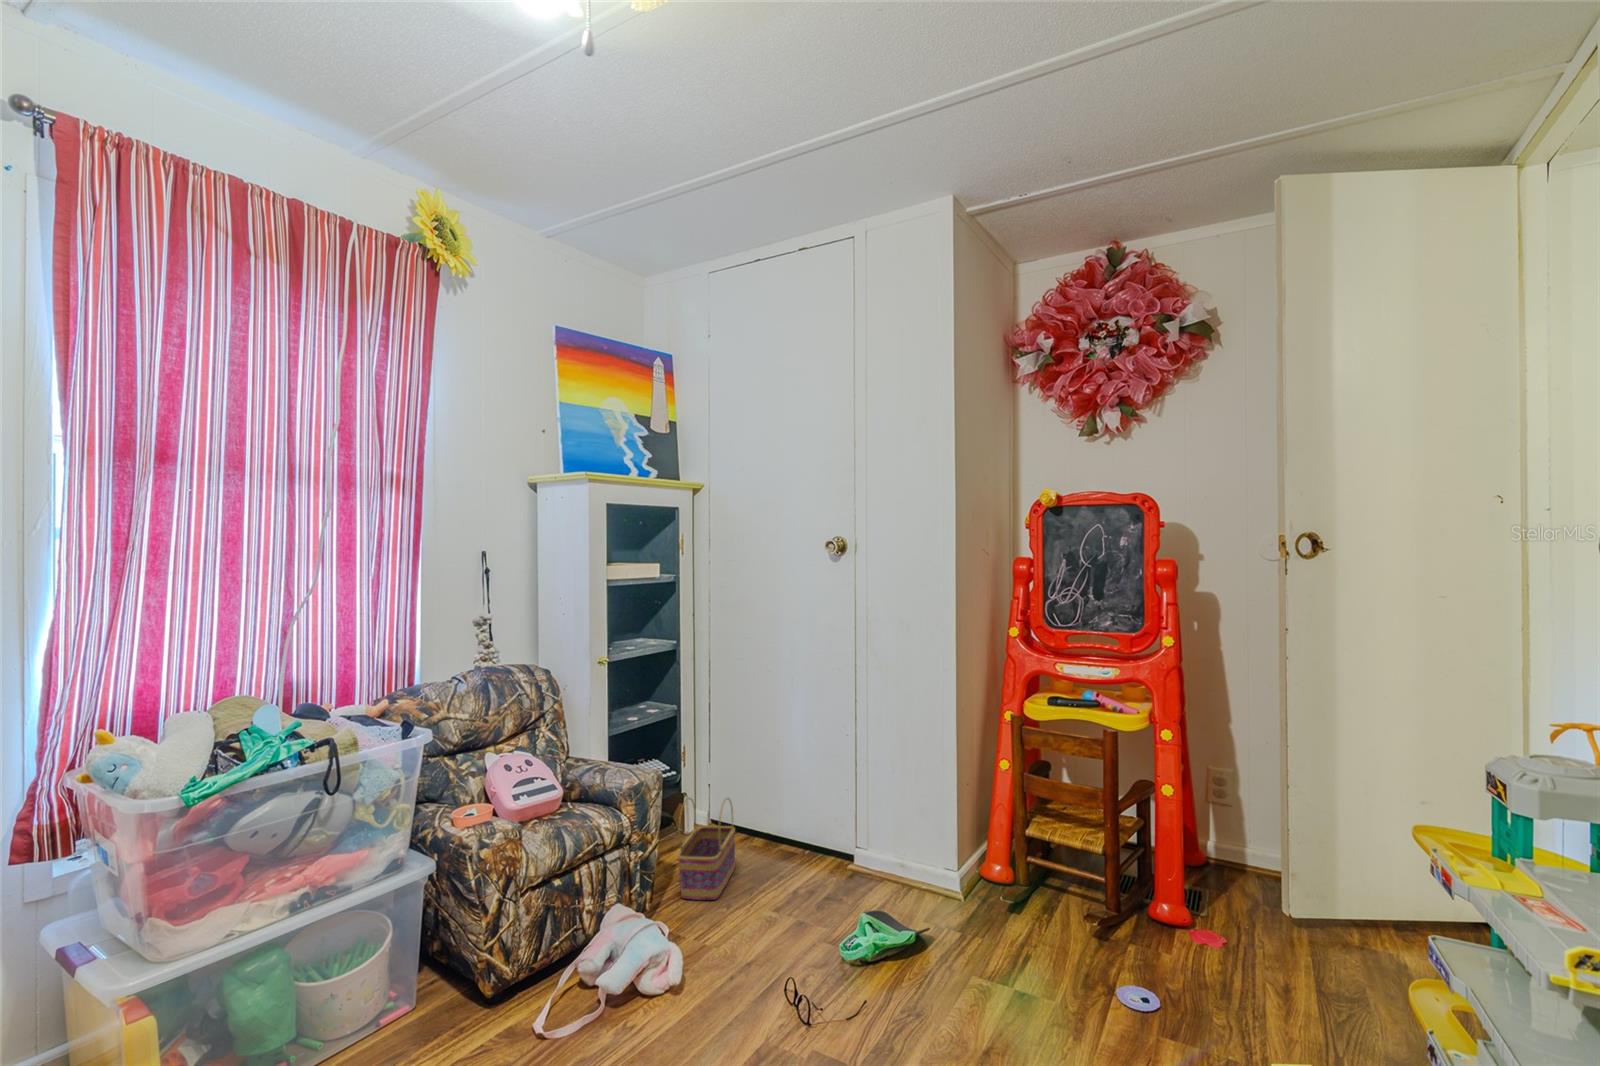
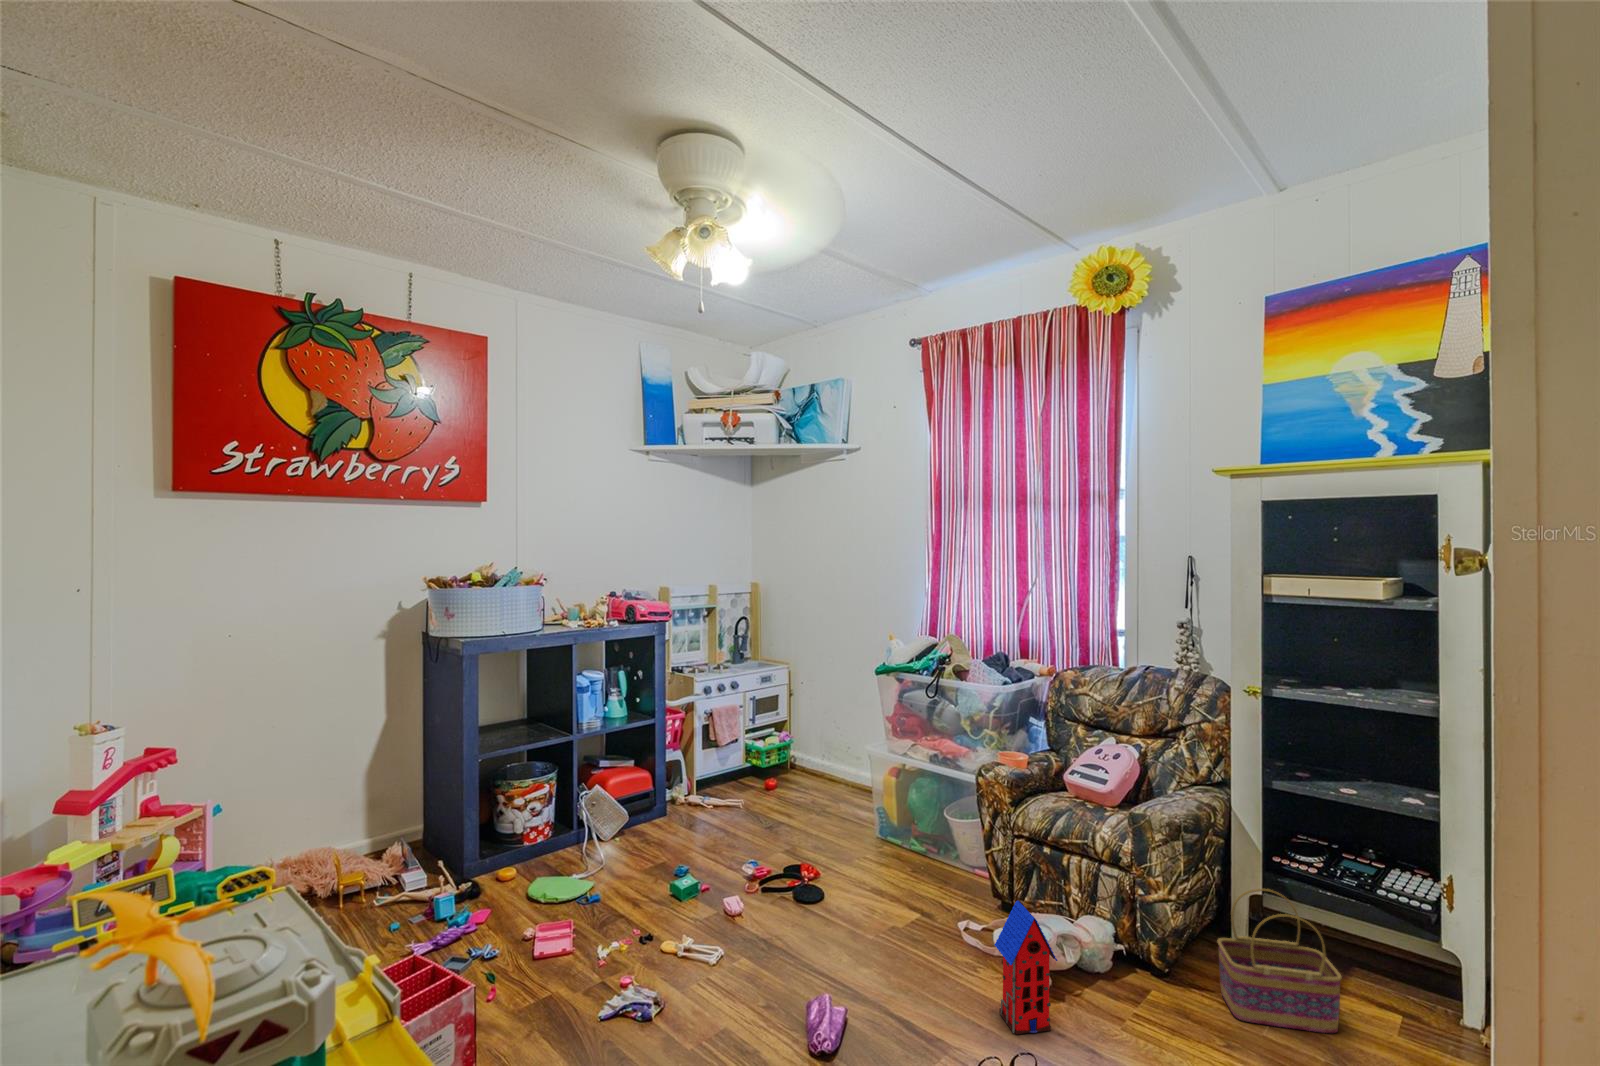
toy house: none [680,896,724,1035] -> present [994,901,1057,1034]

